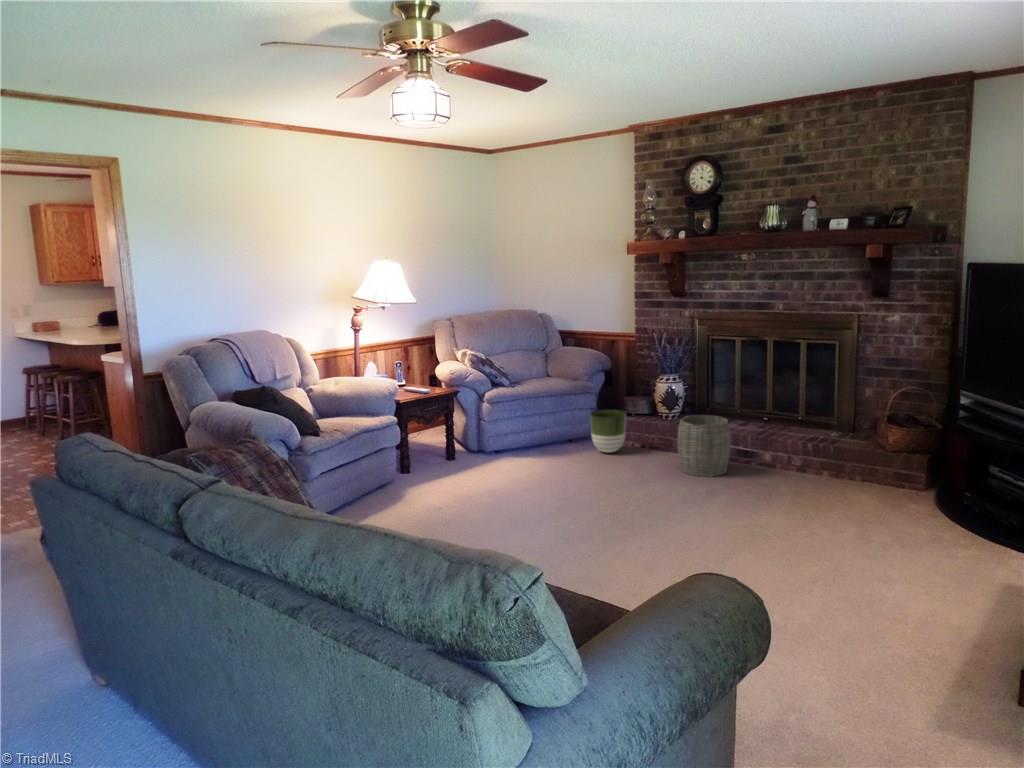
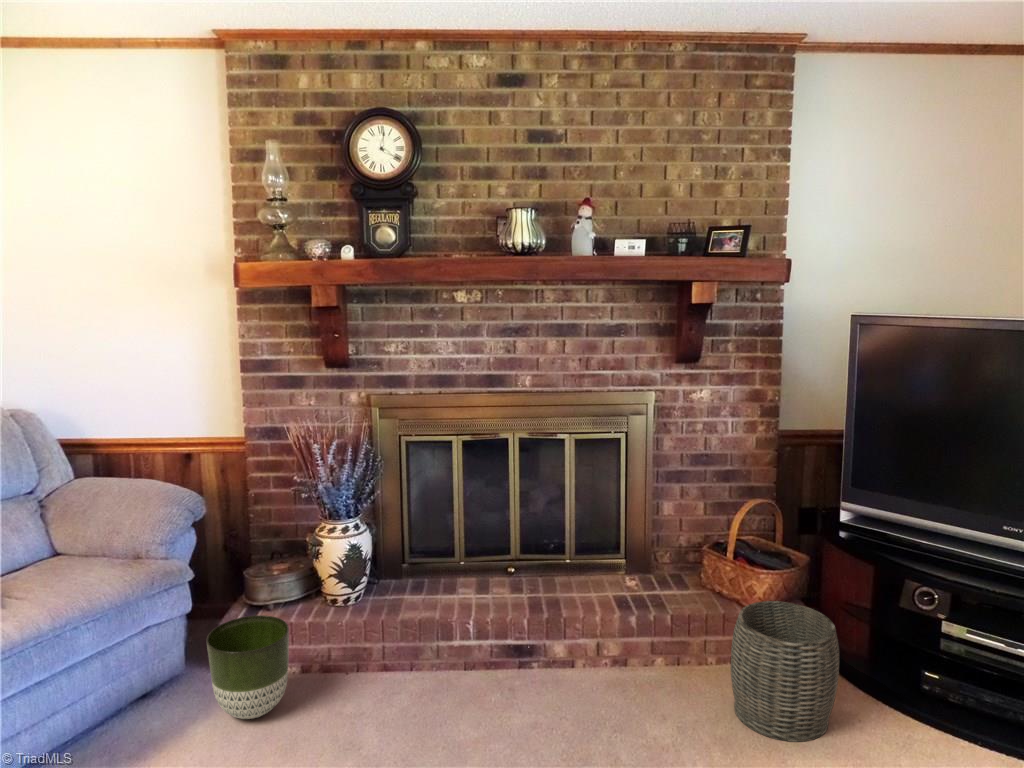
woven basket: present [677,415,731,477] -> present [731,601,839,742]

